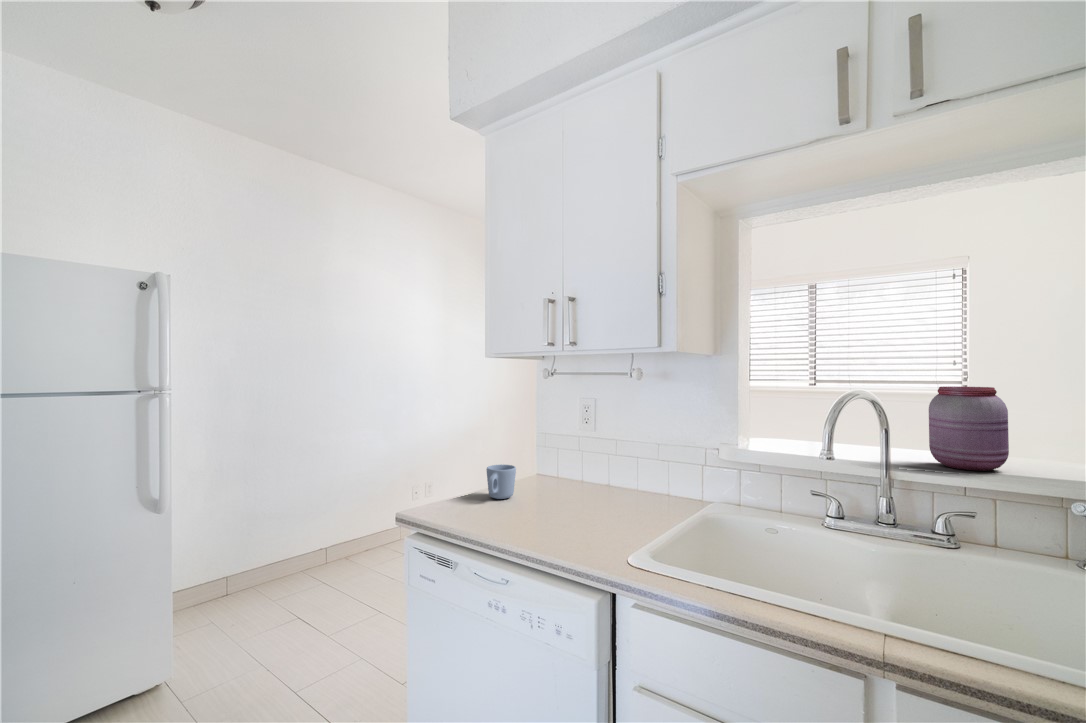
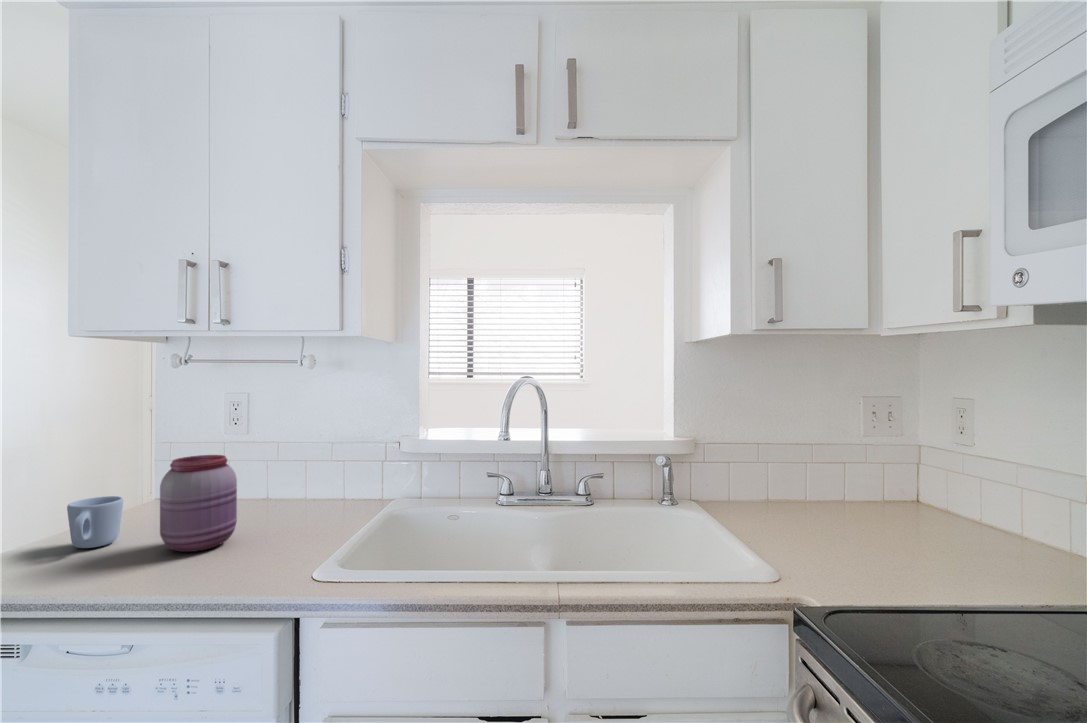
jar: present [929,386,1009,471] -> present [160,455,237,552]

